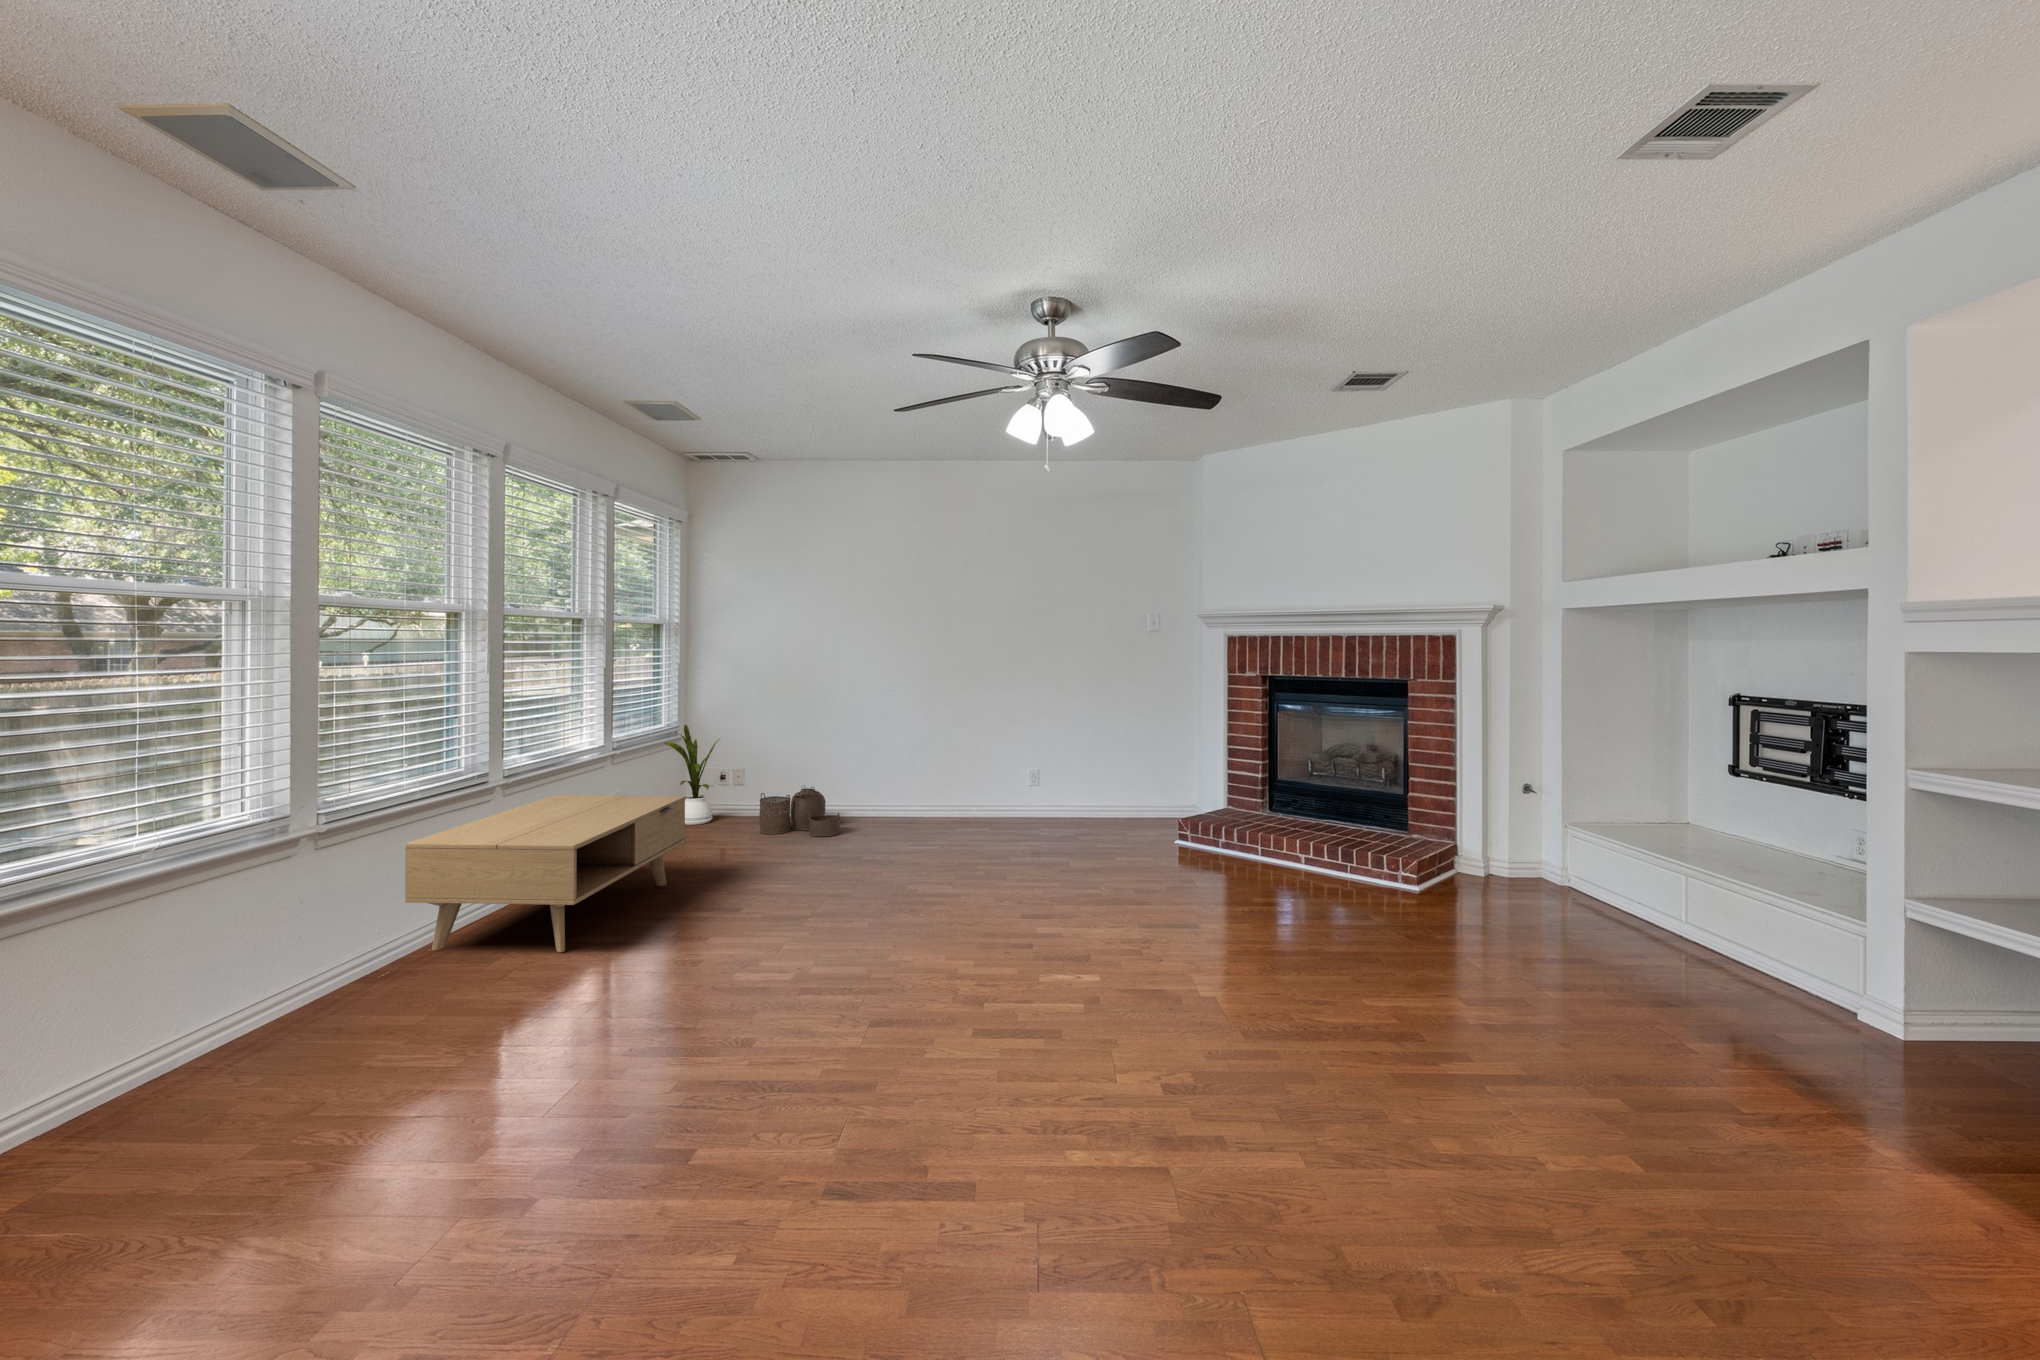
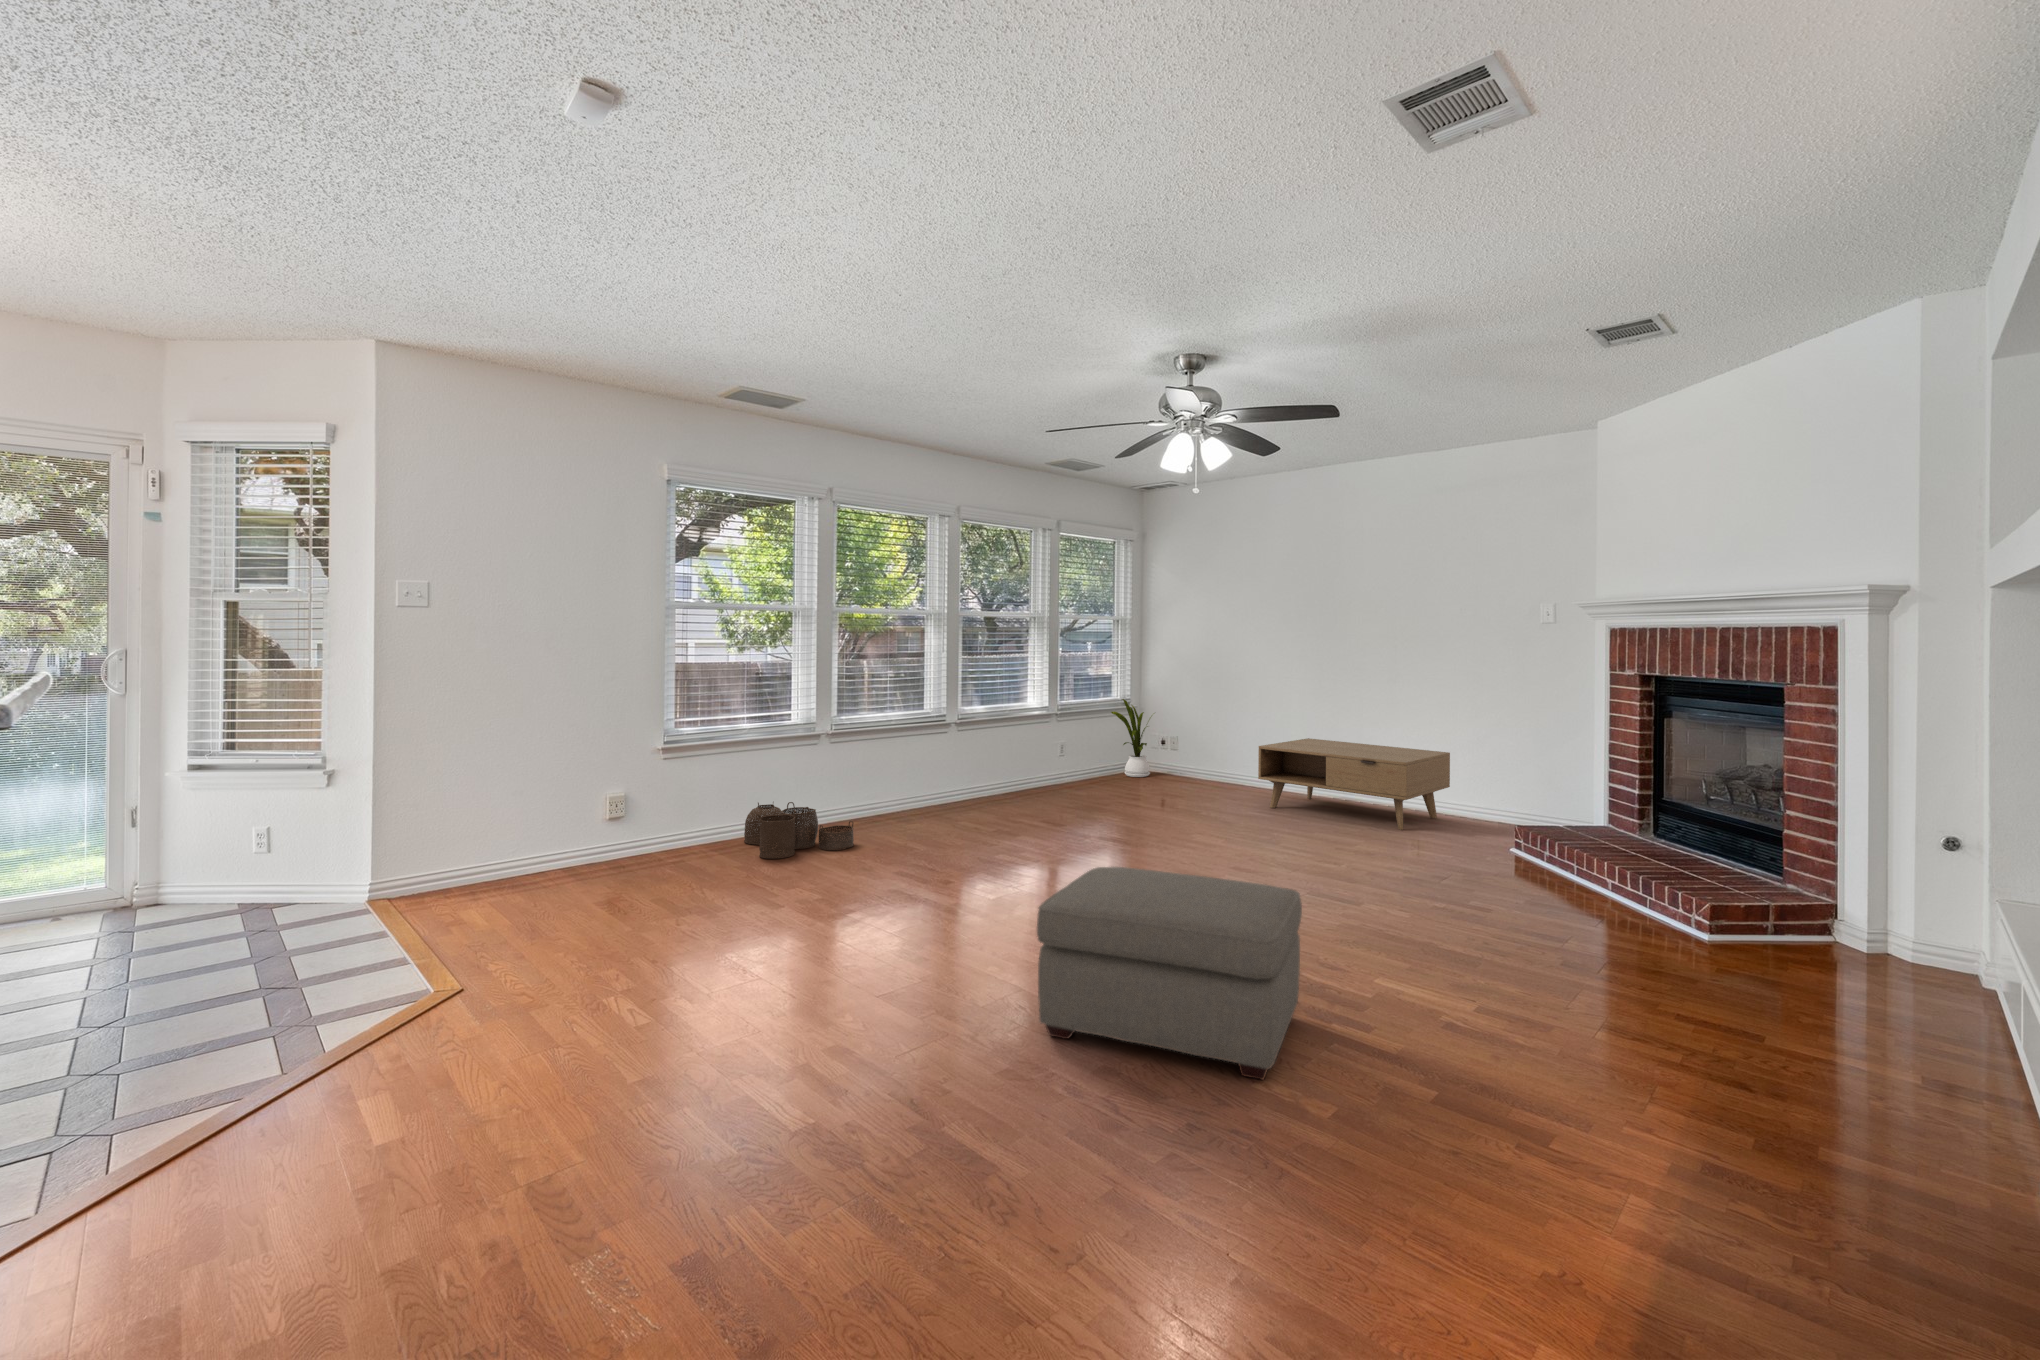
woven basket: present [759,785,840,837] -> present [744,802,854,858]
coffee table: present [405,795,686,952] -> present [1258,738,1450,830]
ottoman: none [1182,932,1539,1212] -> present [1037,867,1302,1080]

